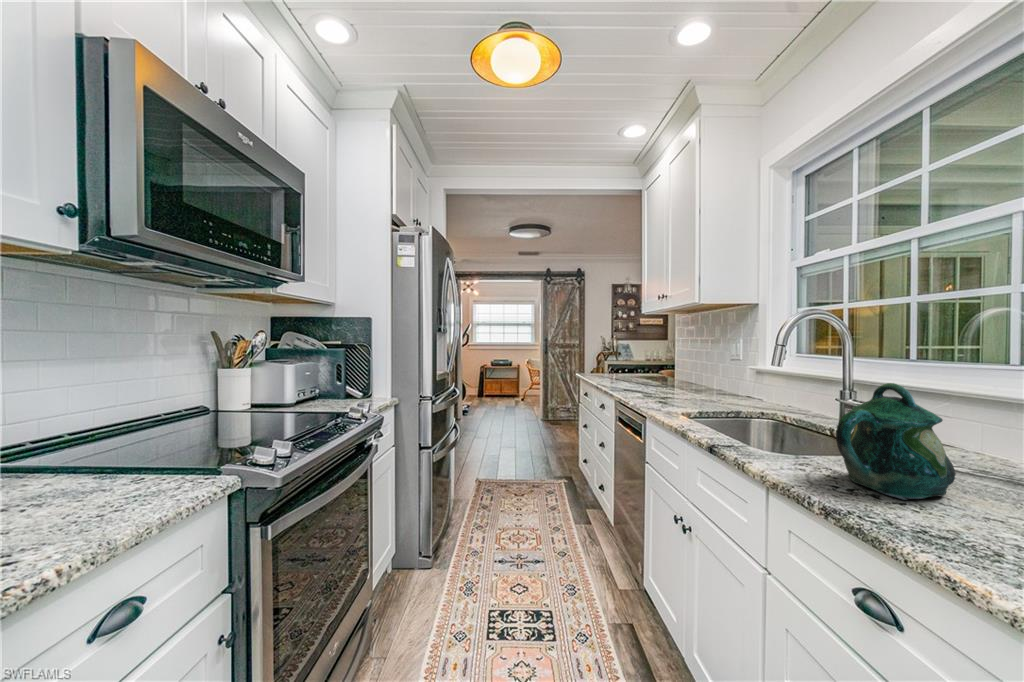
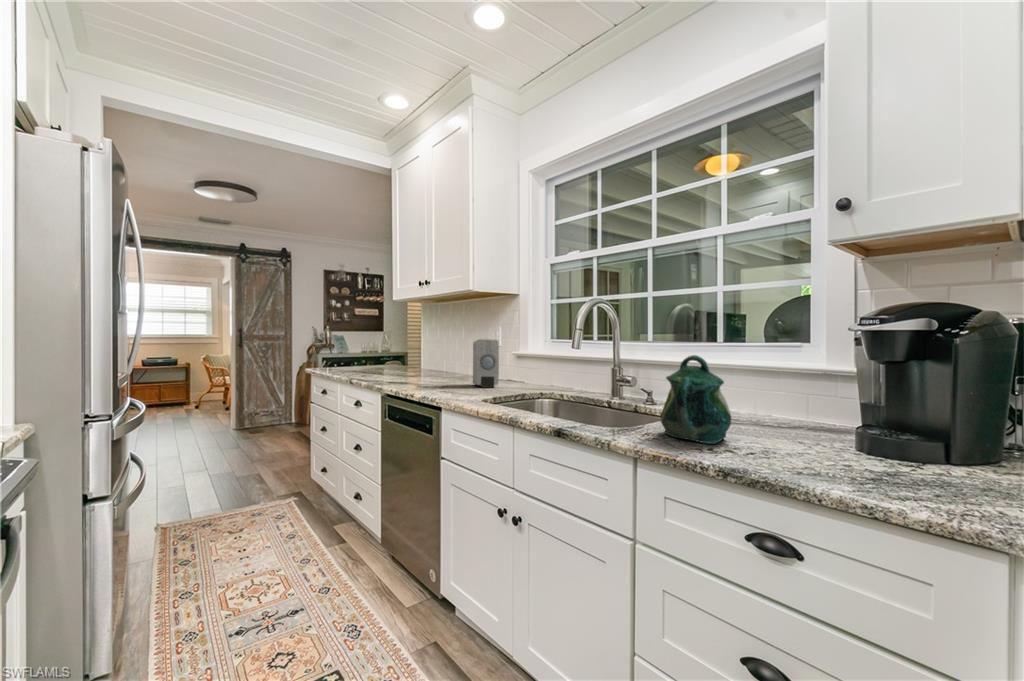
soap dispenser: none [701,352,726,402] -> present [473,339,499,388]

